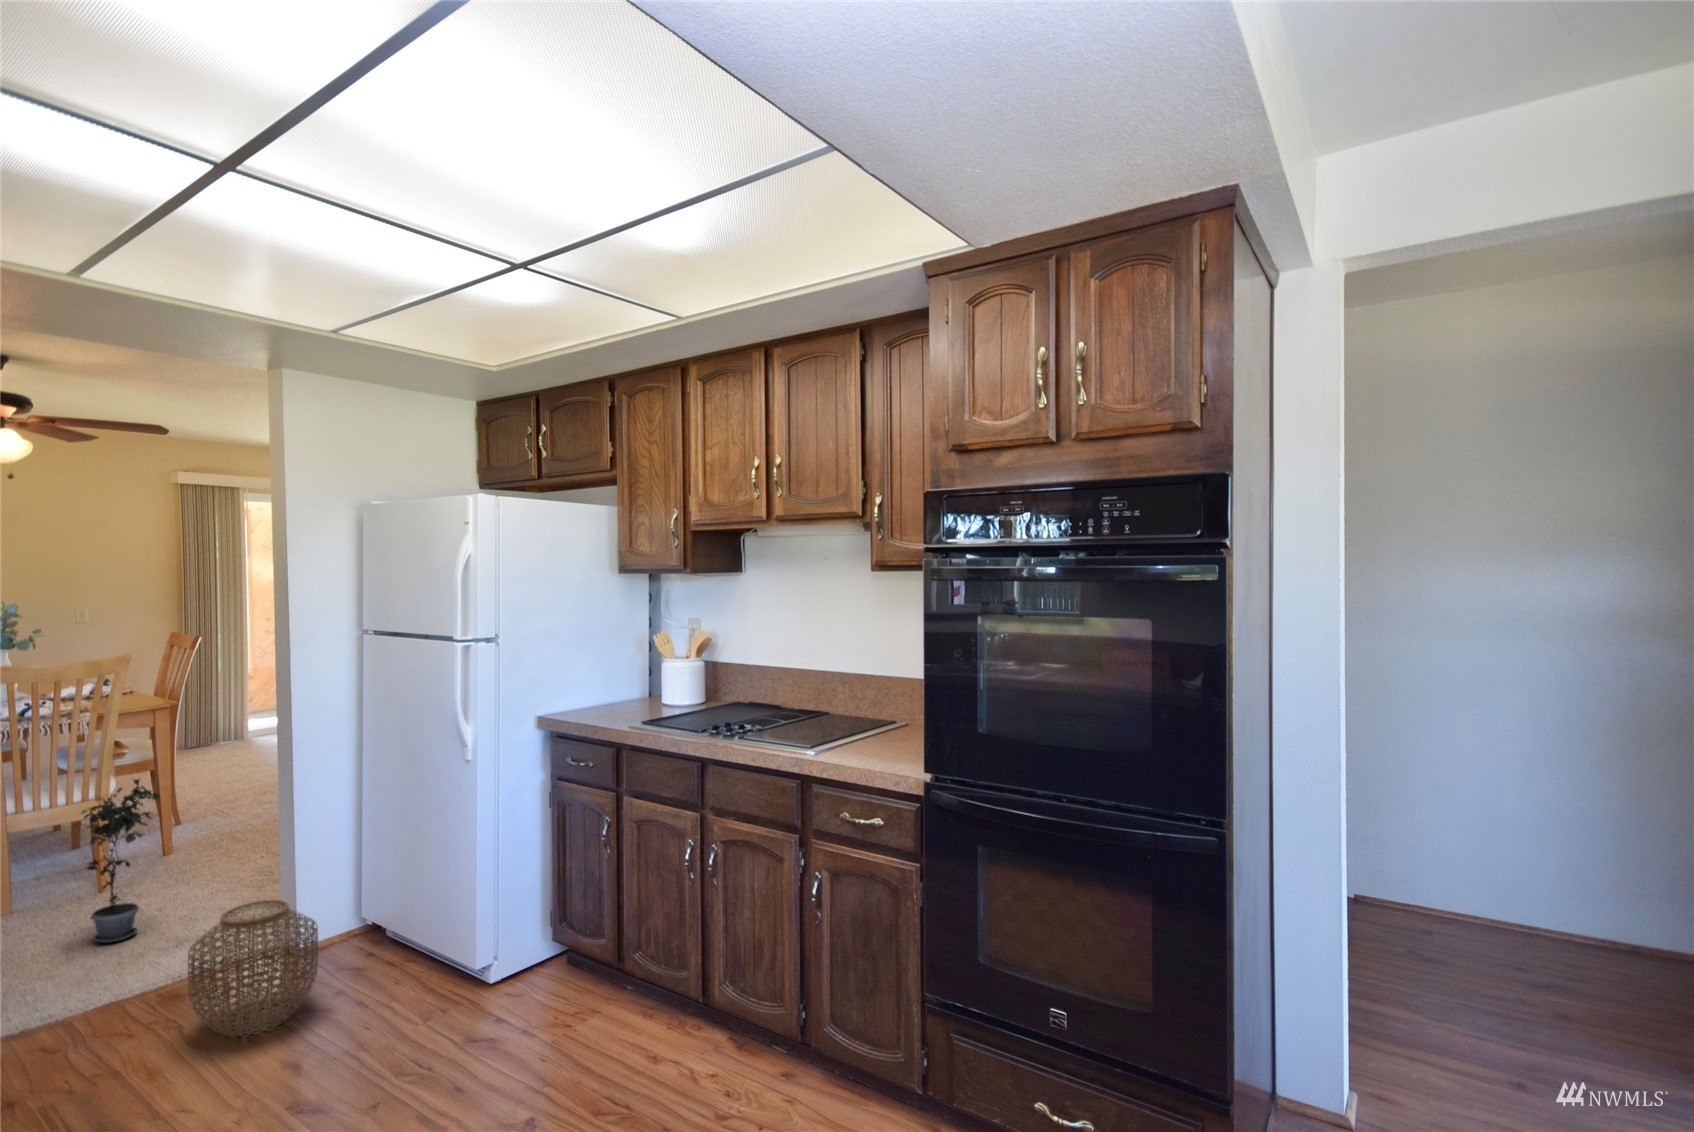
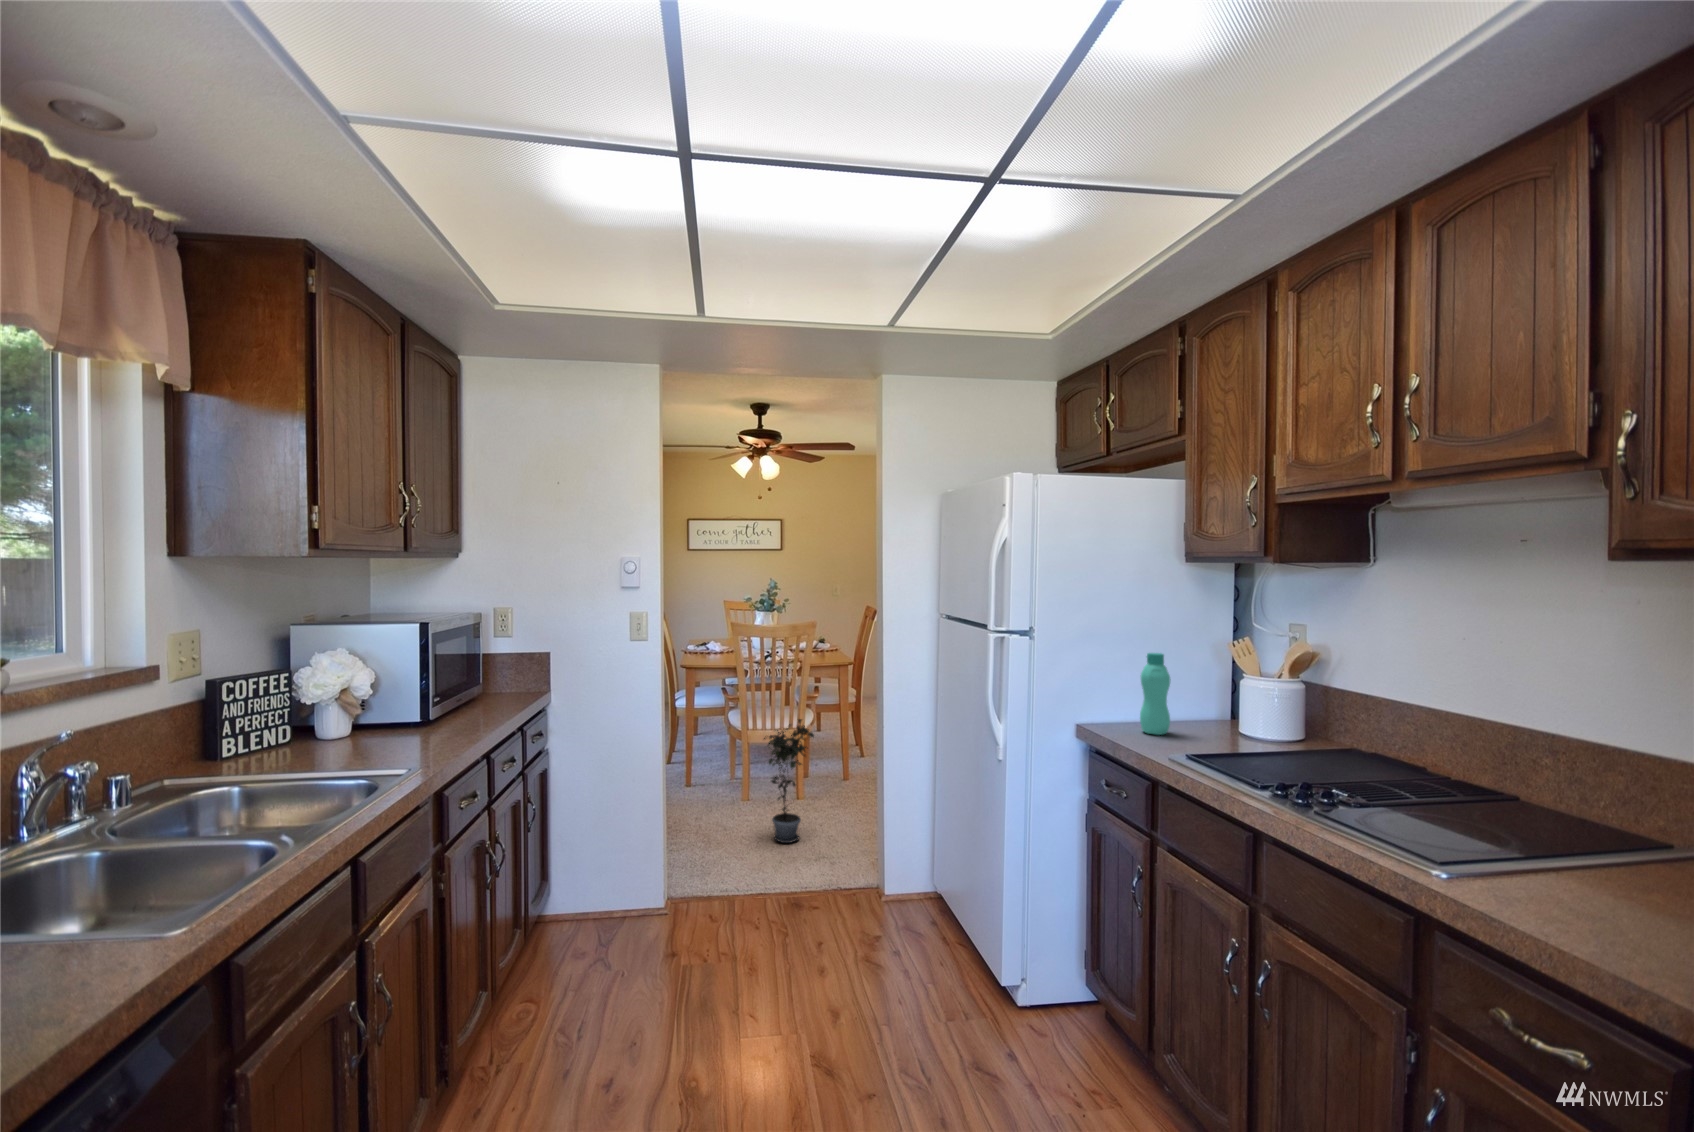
bottle: none [592,648,617,714] -> present [1140,653,1171,735]
woven basket: present [188,900,318,1036] -> none [777,849,874,970]

